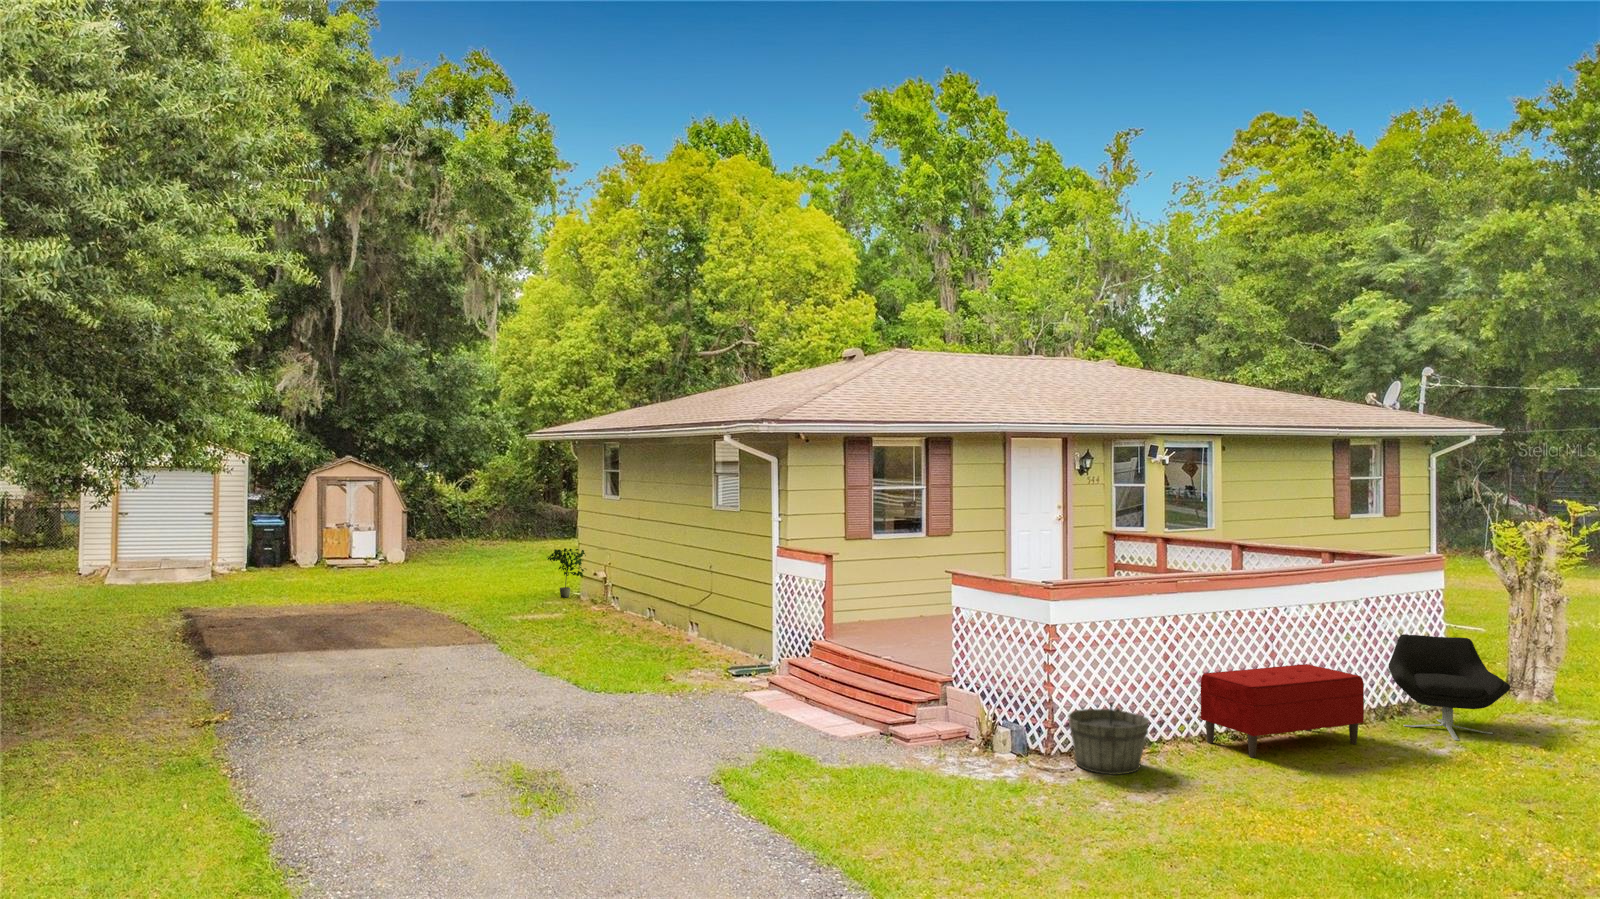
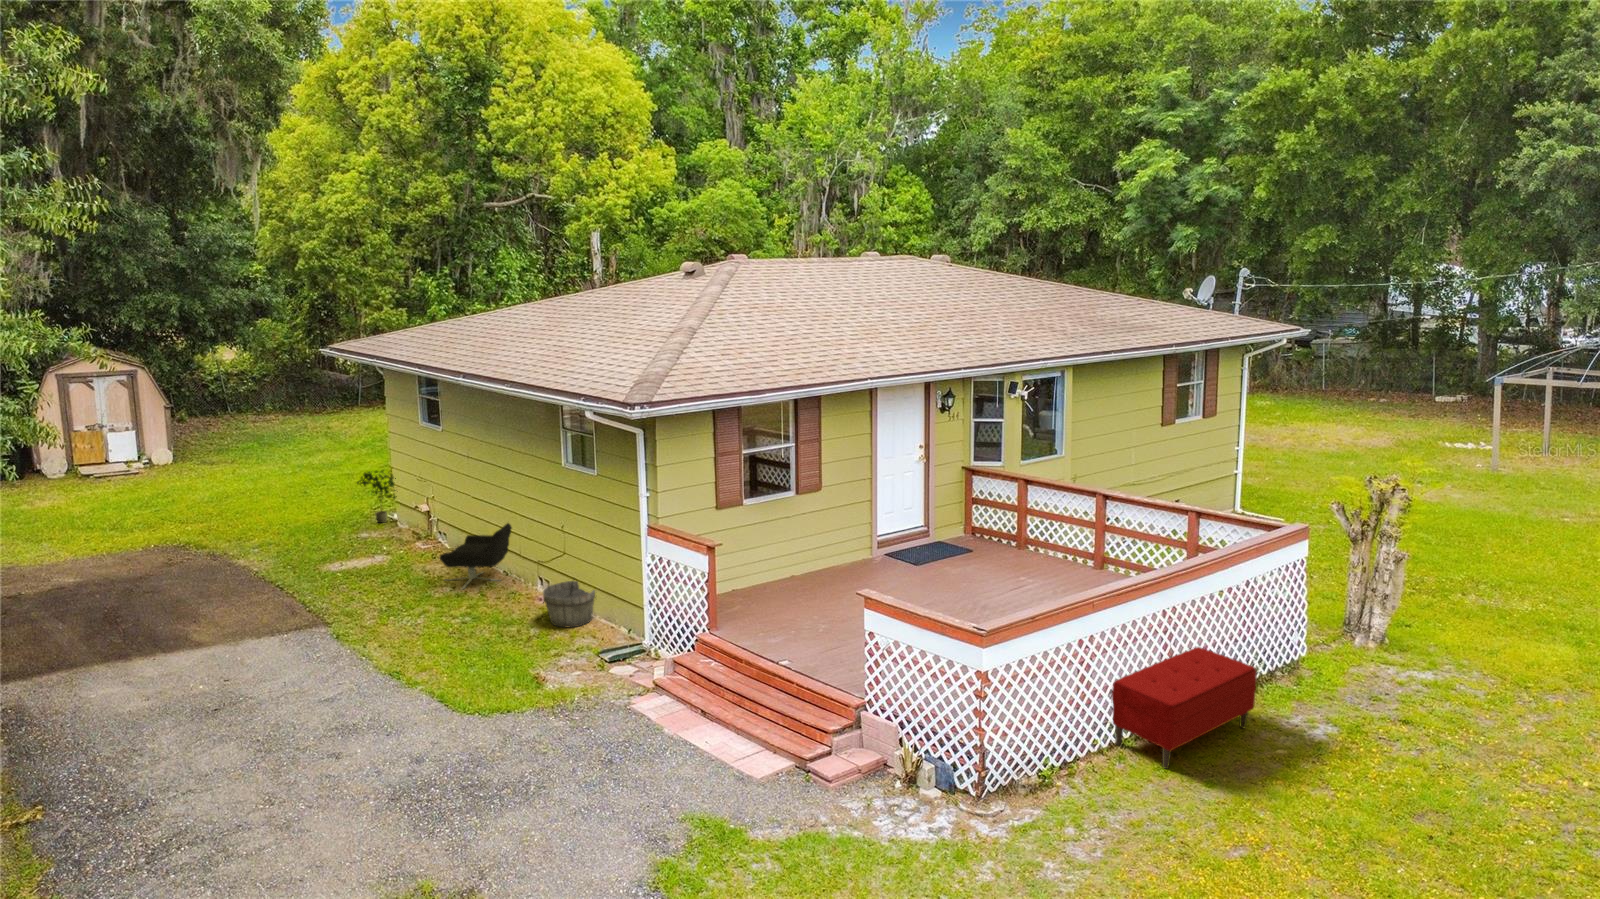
lounge chair: present [1388,634,1511,740] -> present [440,523,512,589]
wooden bucket: present [1068,699,1148,775] -> present [543,581,595,627]

